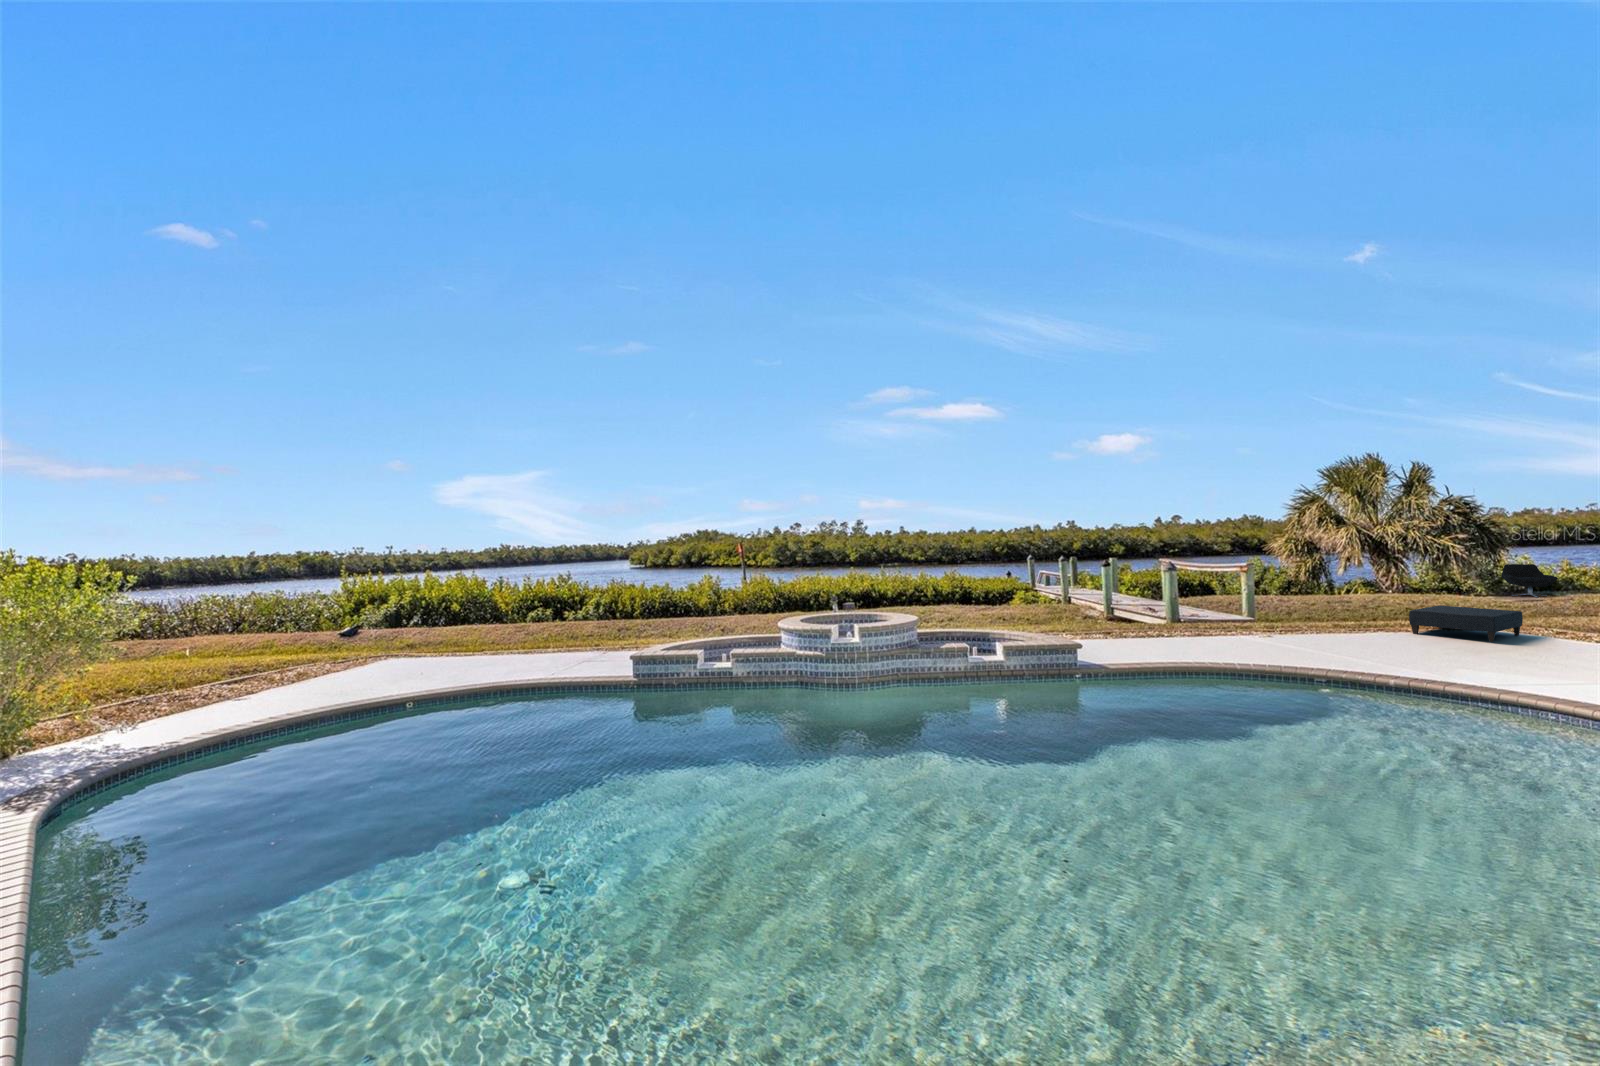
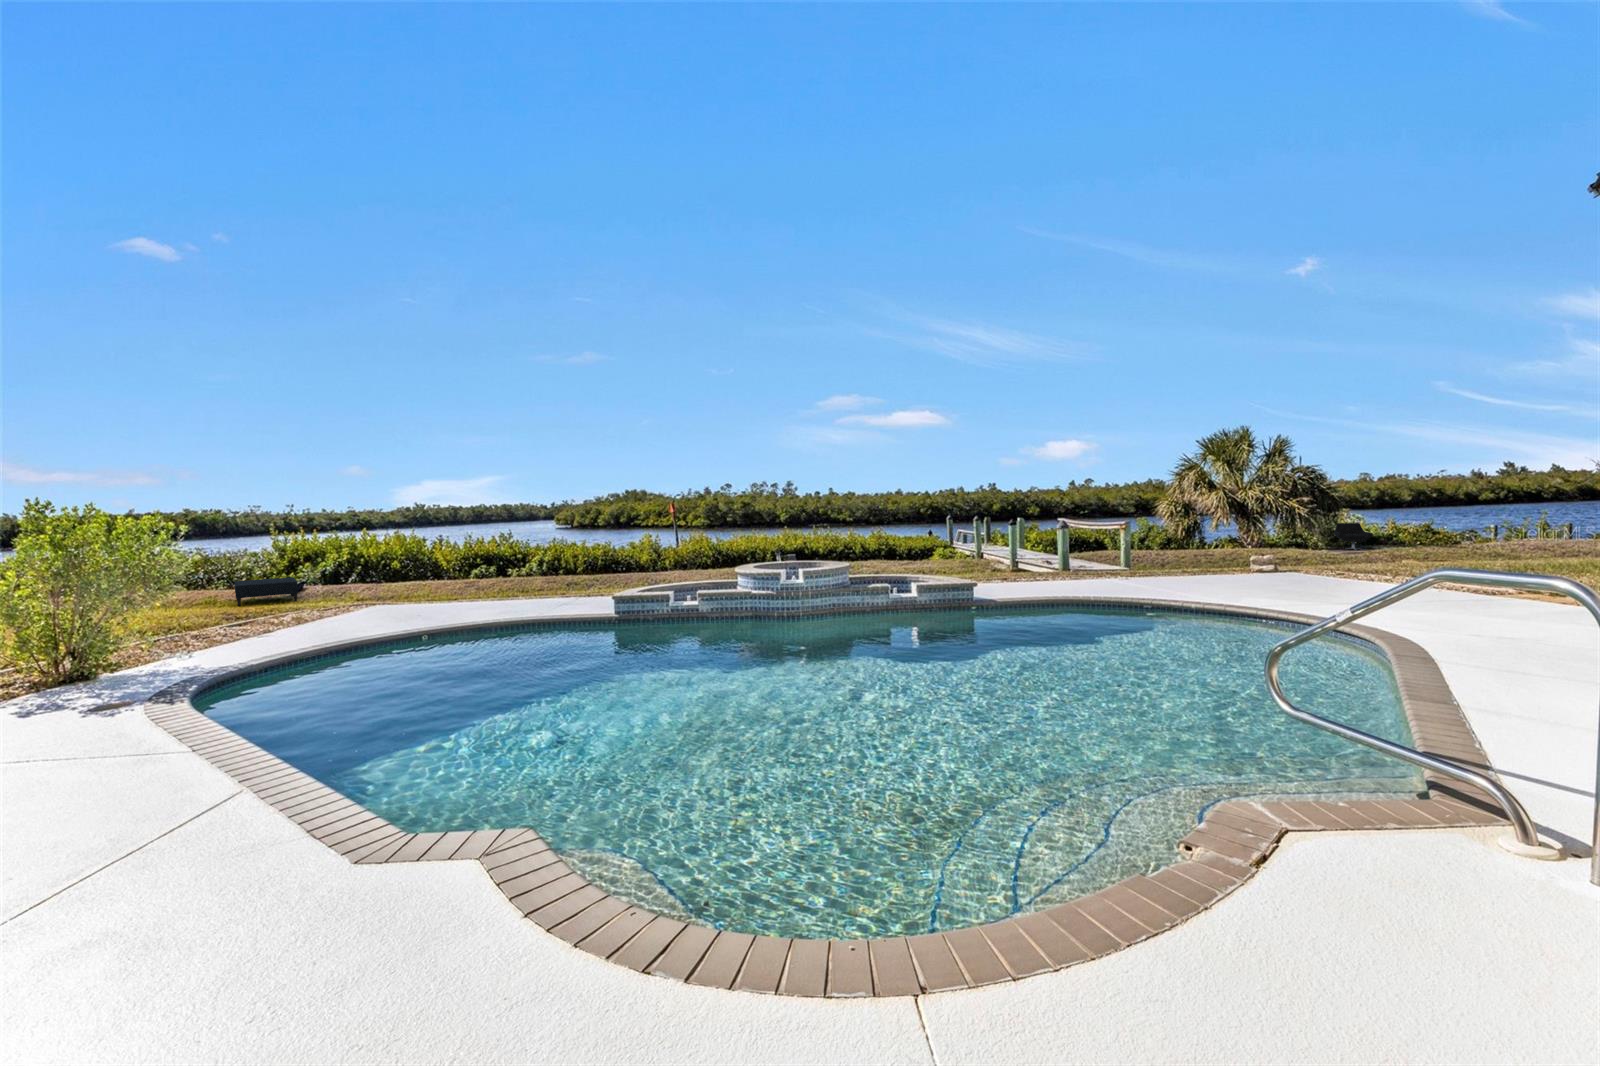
ottoman: present [1409,606,1523,642] -> present [235,577,298,606]

